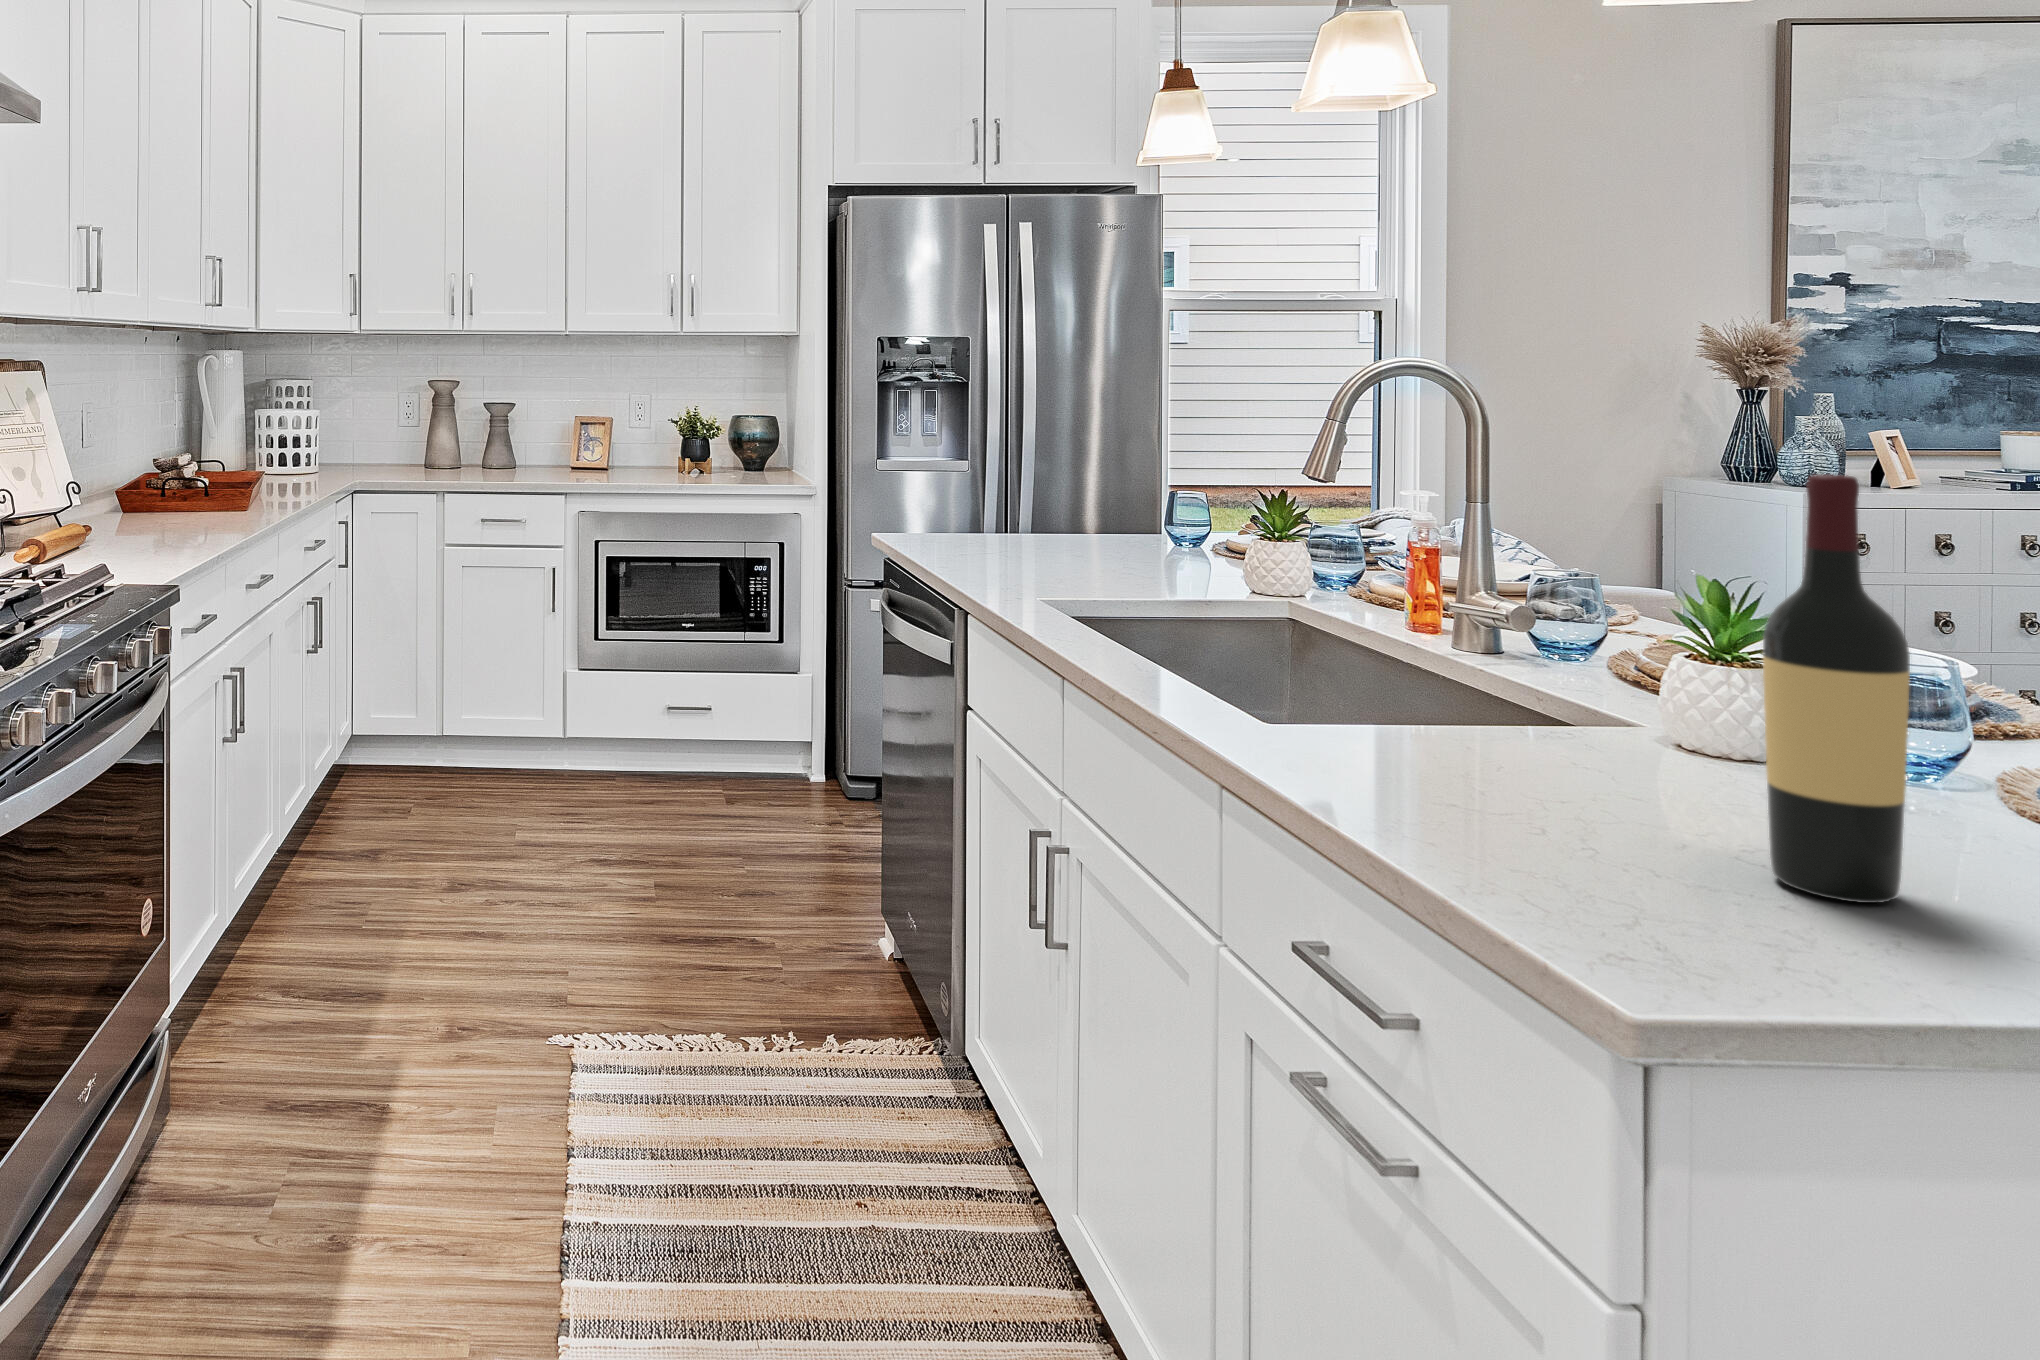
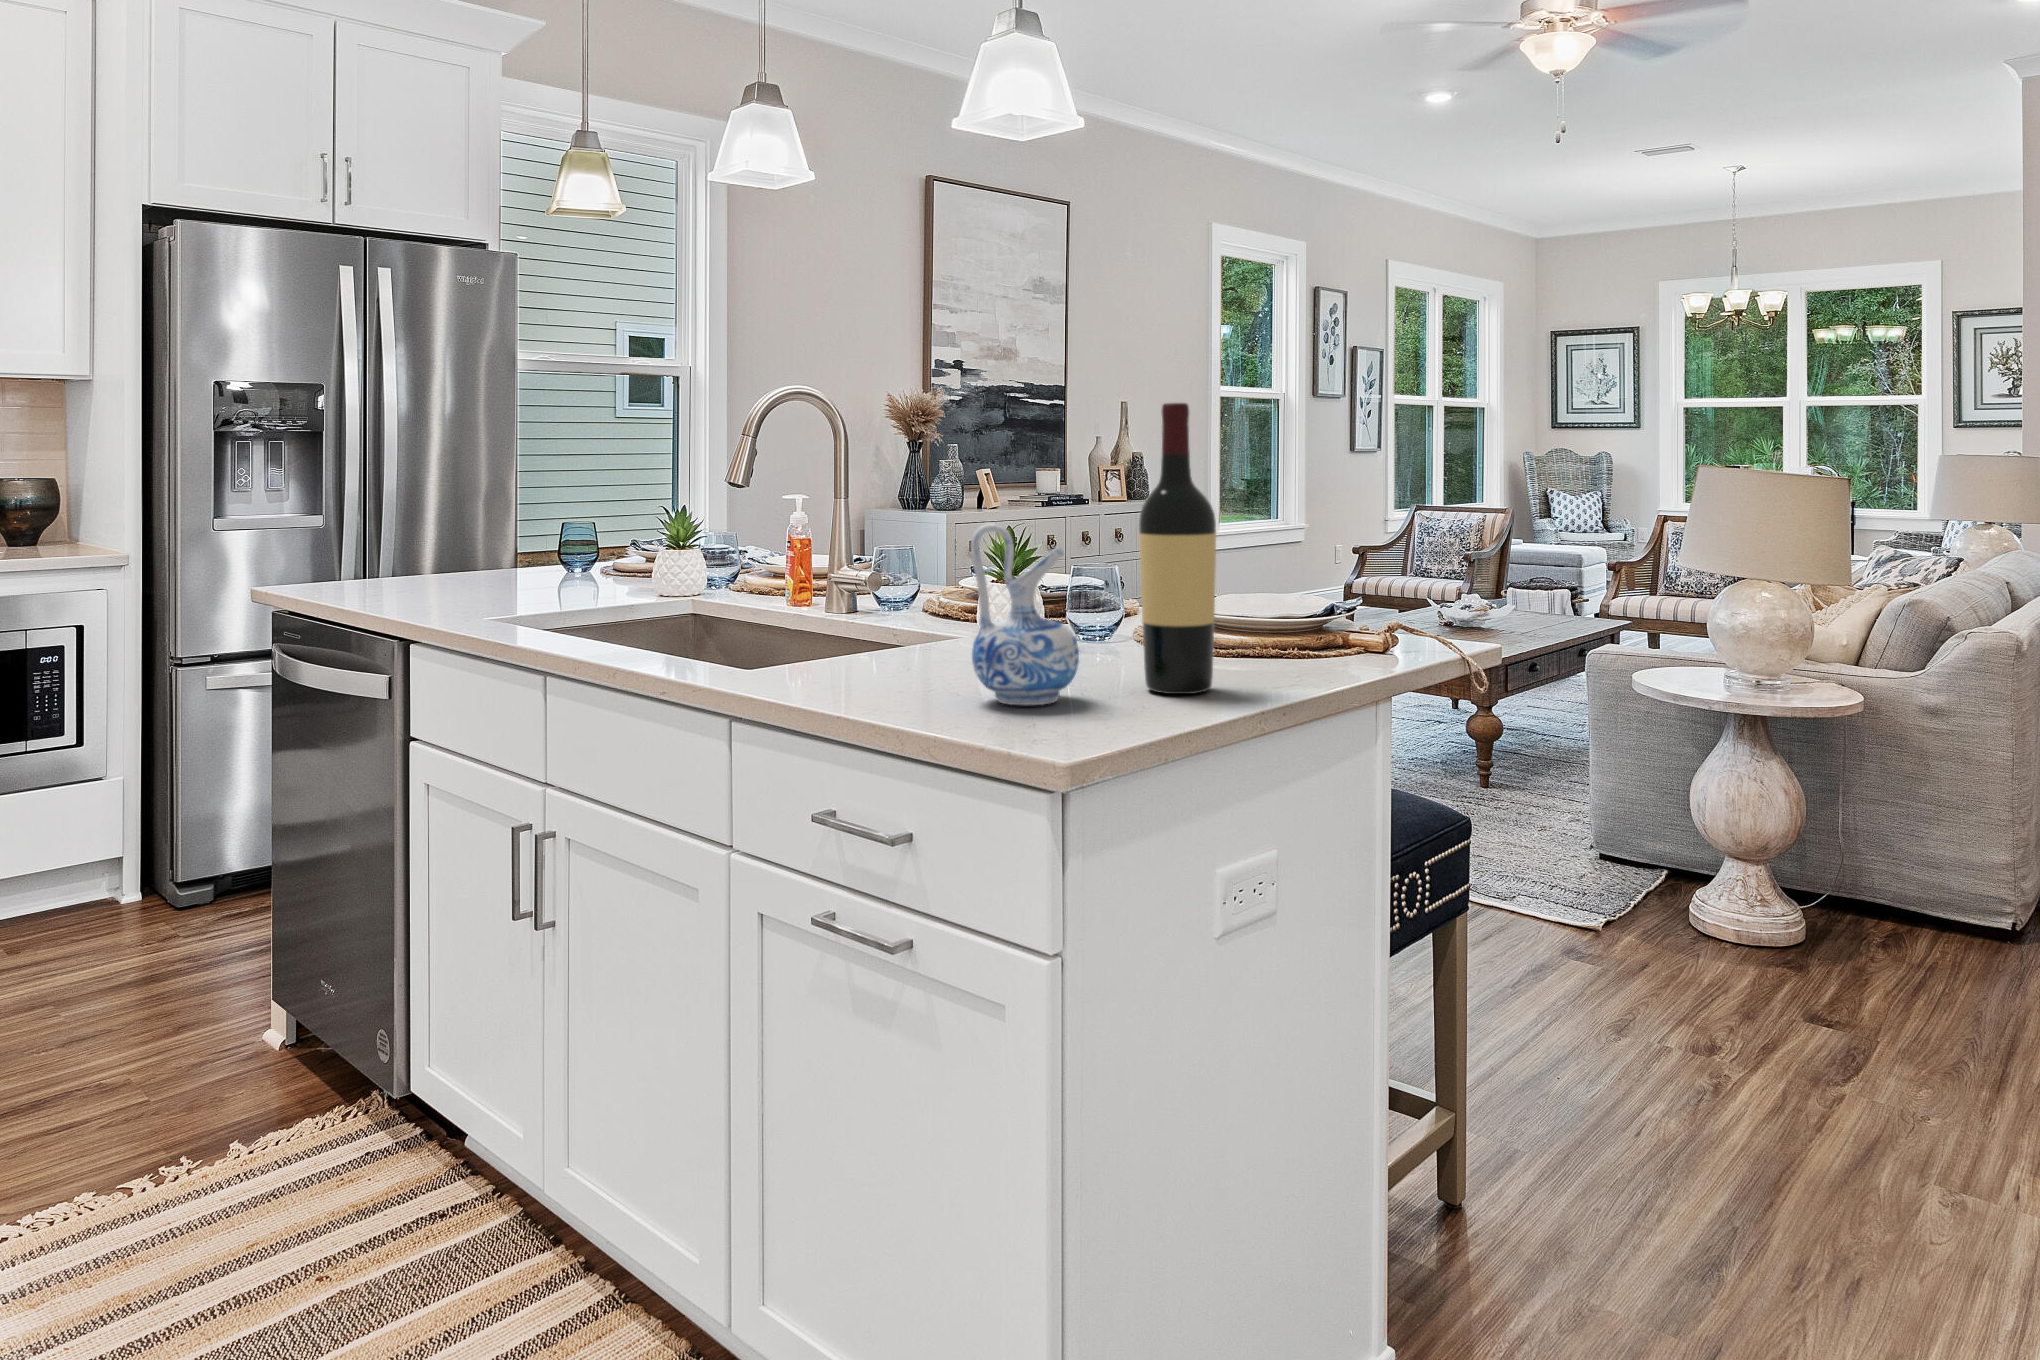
ceramic pitcher: none [1470,615,1638,863] -> present [971,523,1079,705]

